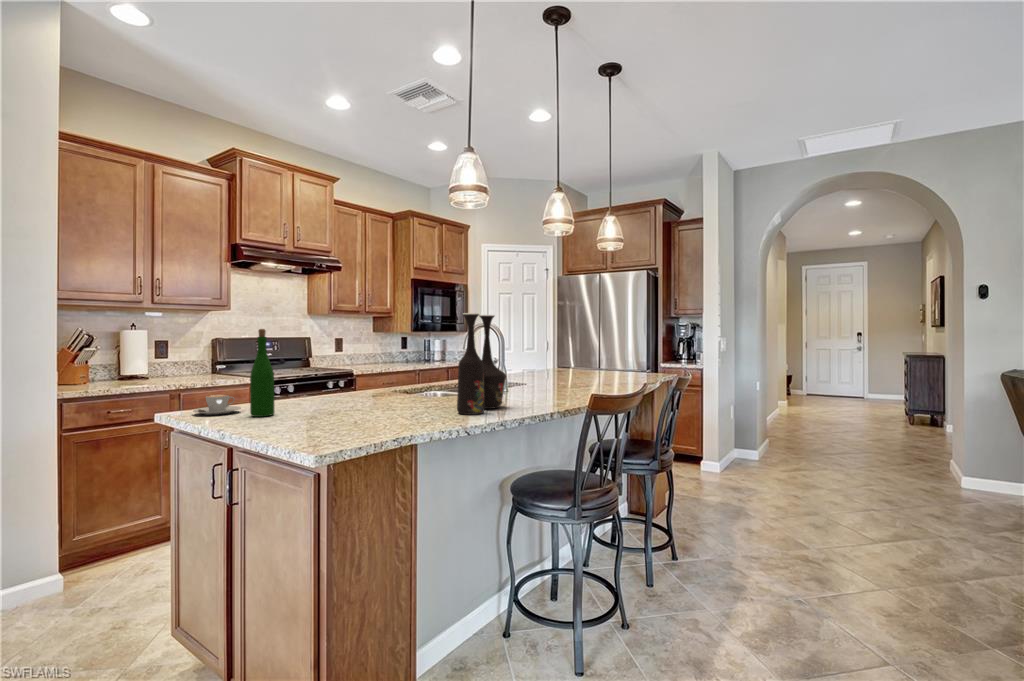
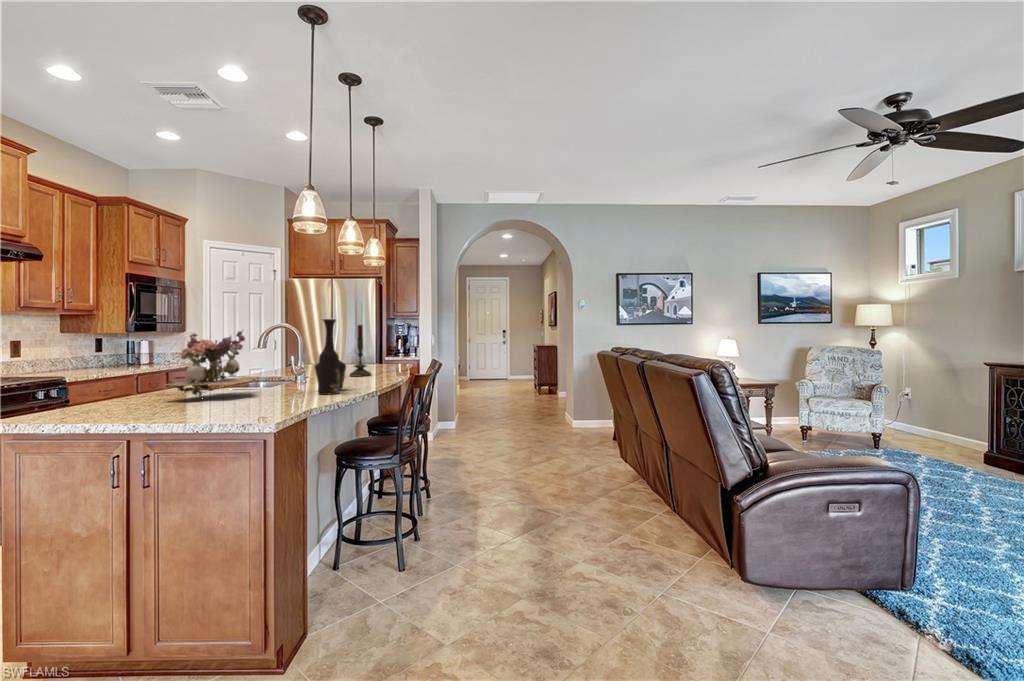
candle: none [563,321,588,389] -> present [350,325,371,377]
flower arrangement: none [312,328,416,405] -> present [166,331,256,397]
wine bottle: present [250,329,274,417] -> none [125,331,150,411]
coffee cup: present [193,395,241,415] -> none [43,395,98,415]

